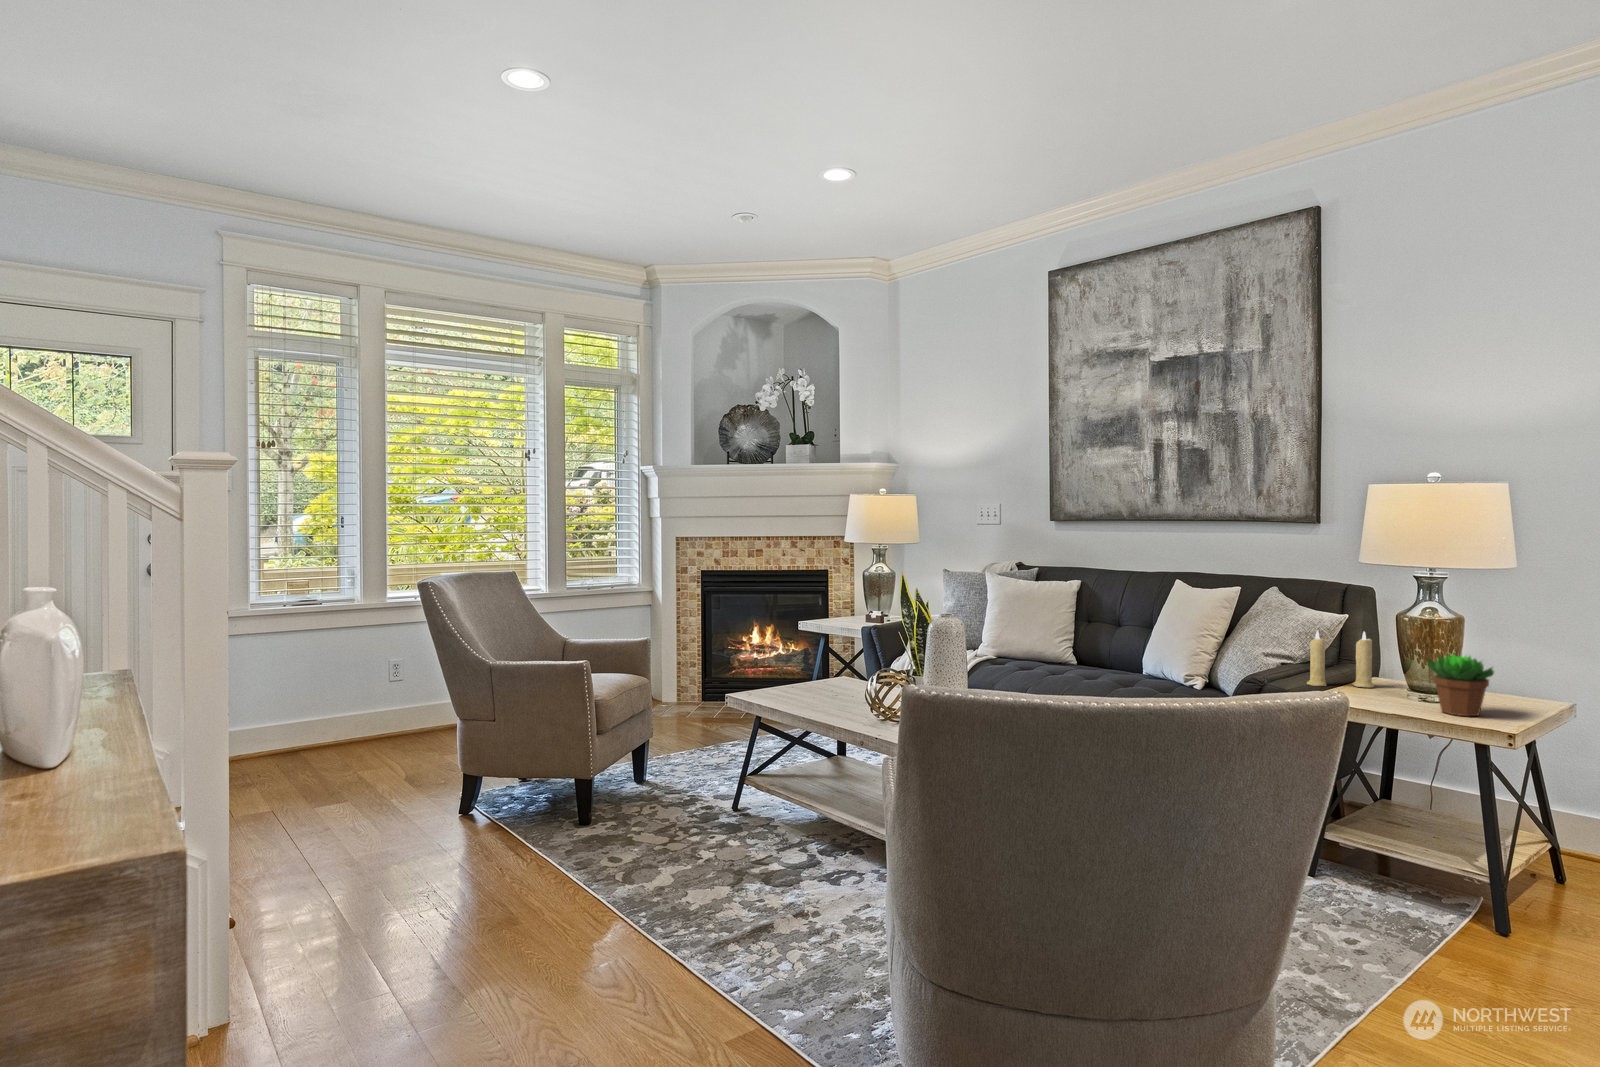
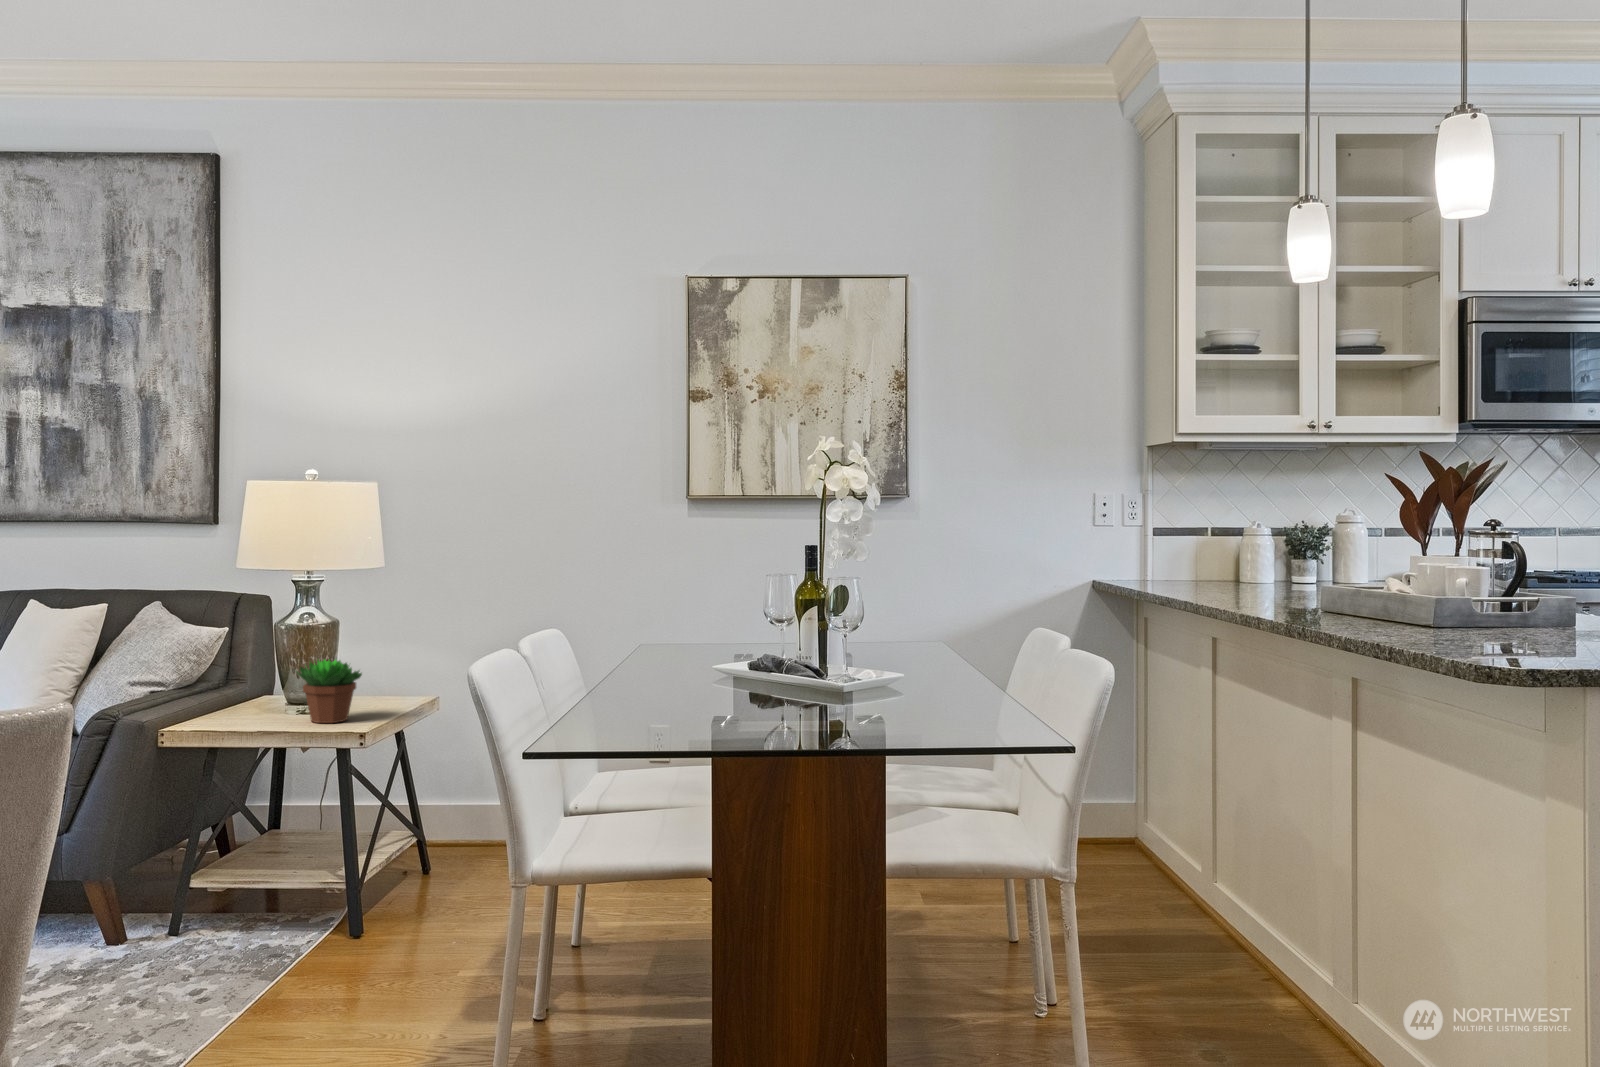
candle: present [1307,631,1374,688] -> none [181,641,257,711]

